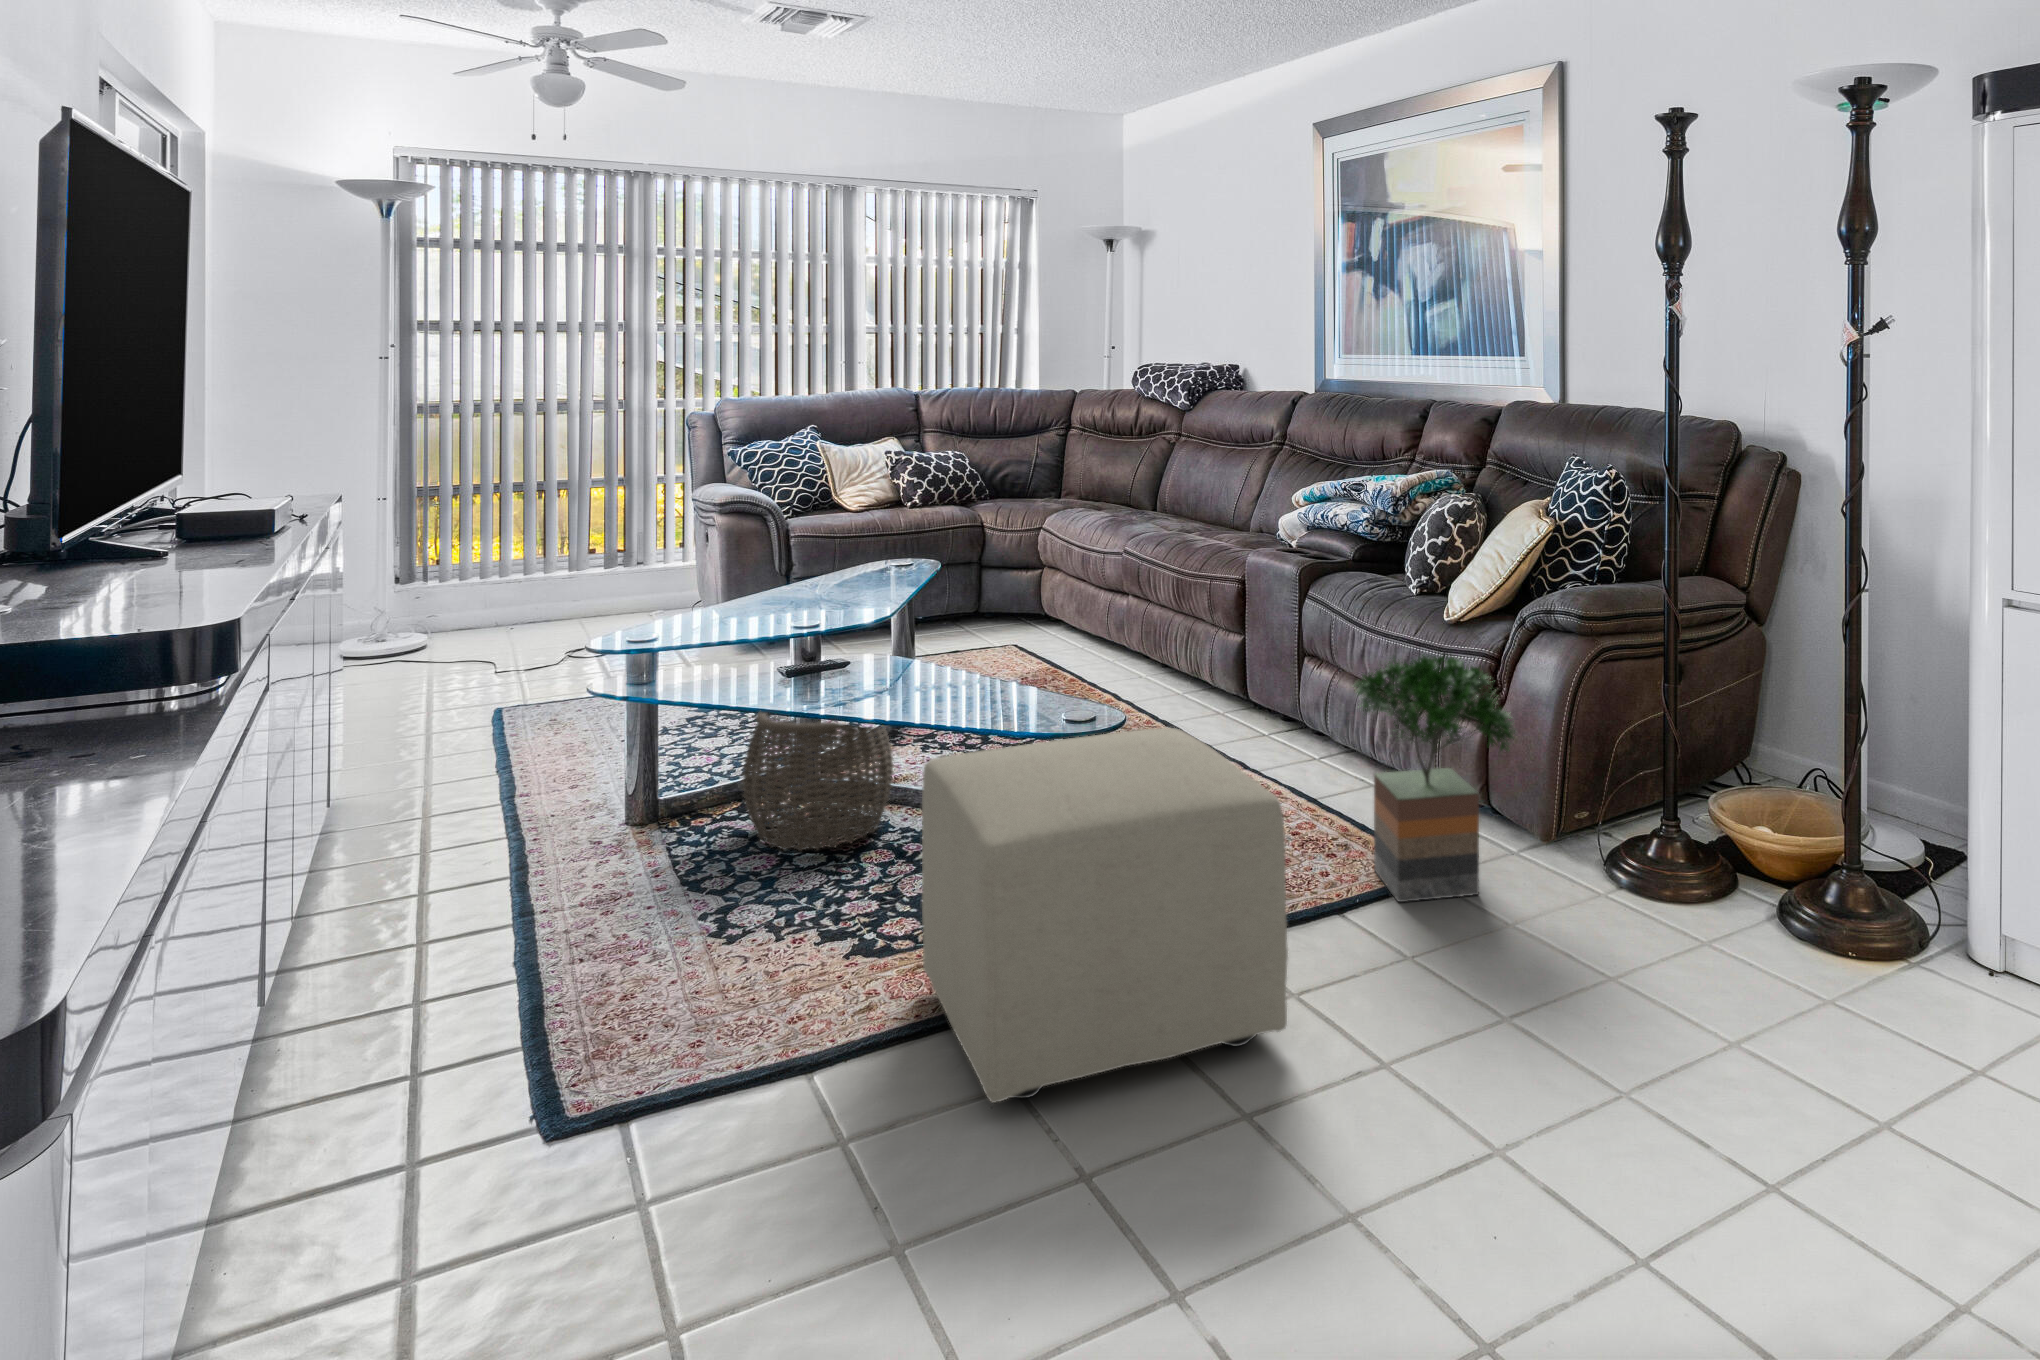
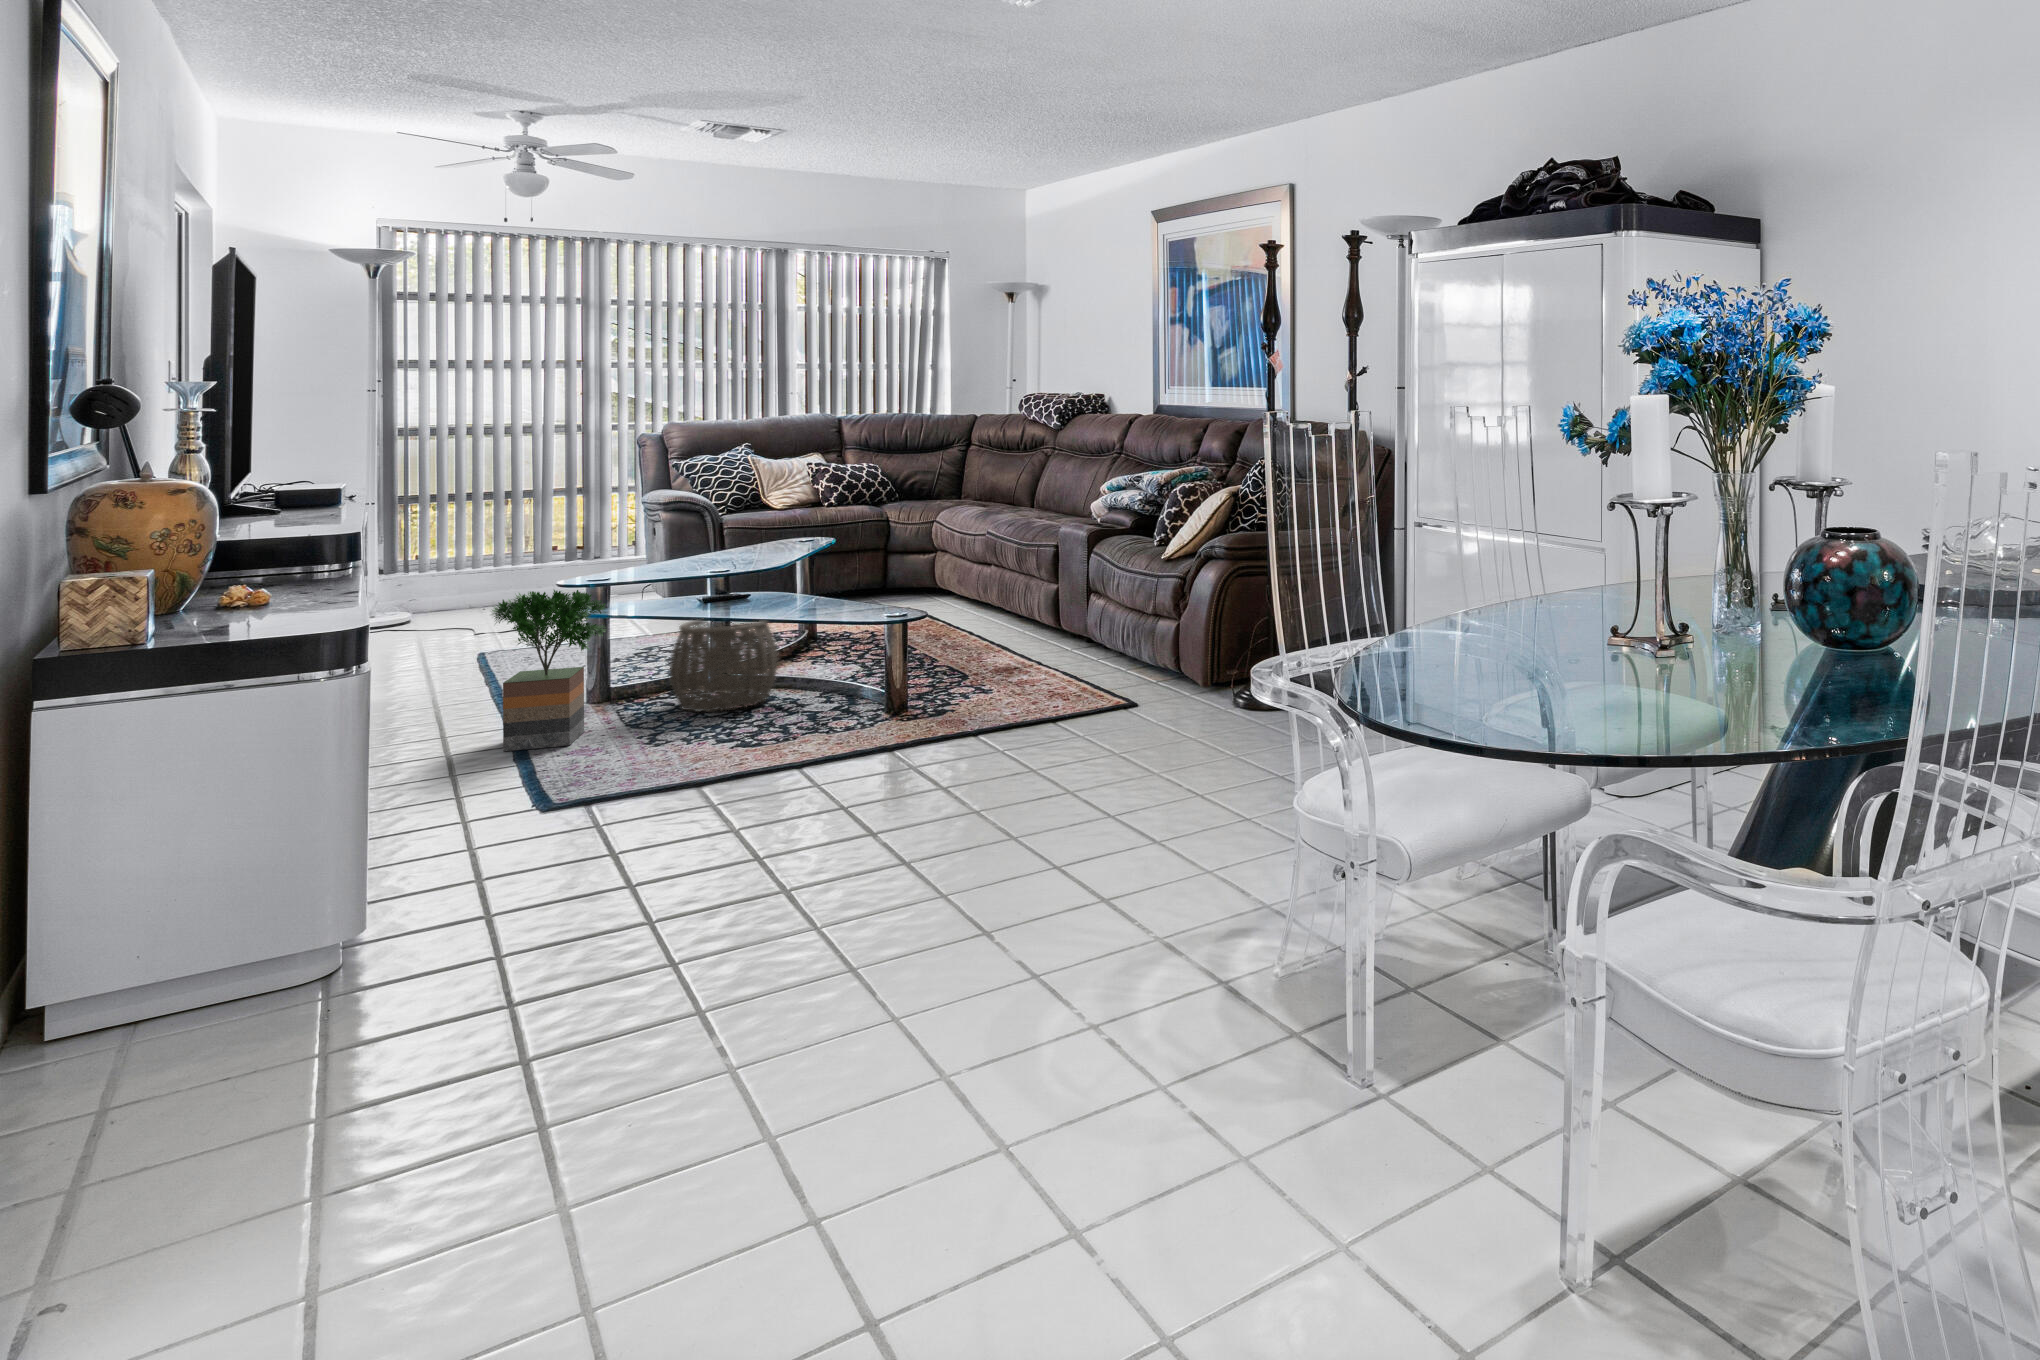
potted tree: present [1354,655,1515,902] -> present [492,590,605,751]
ottoman: present [922,728,1288,1103] -> none [777,609,987,794]

